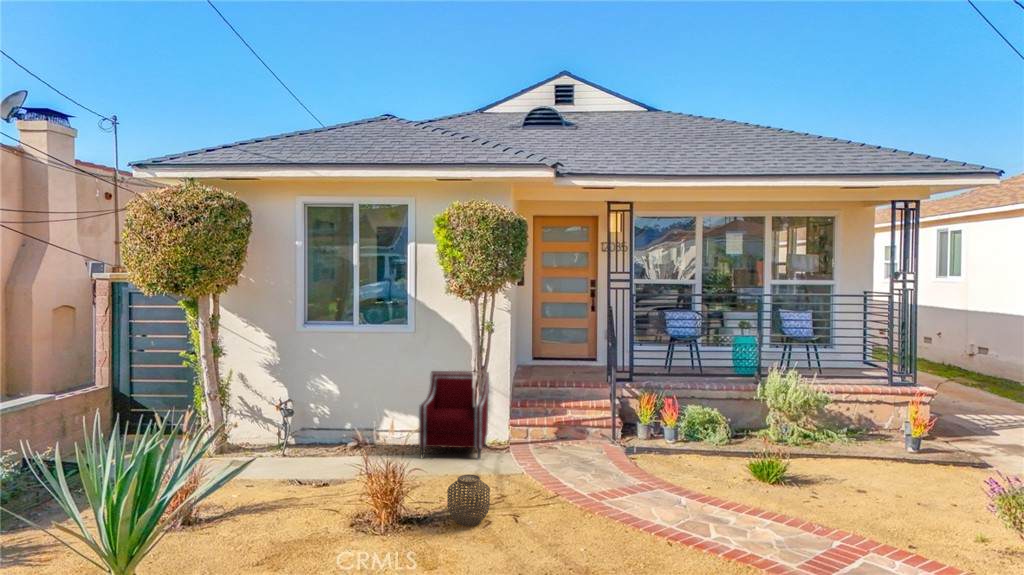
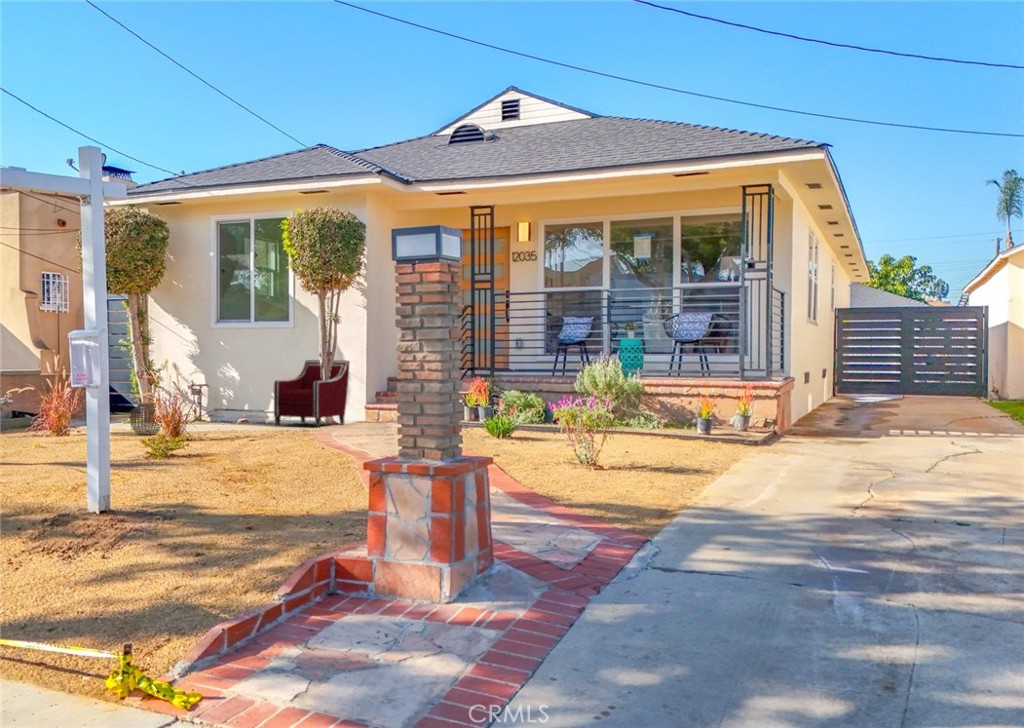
woven basket: present [447,475,490,526] -> present [130,403,162,435]

